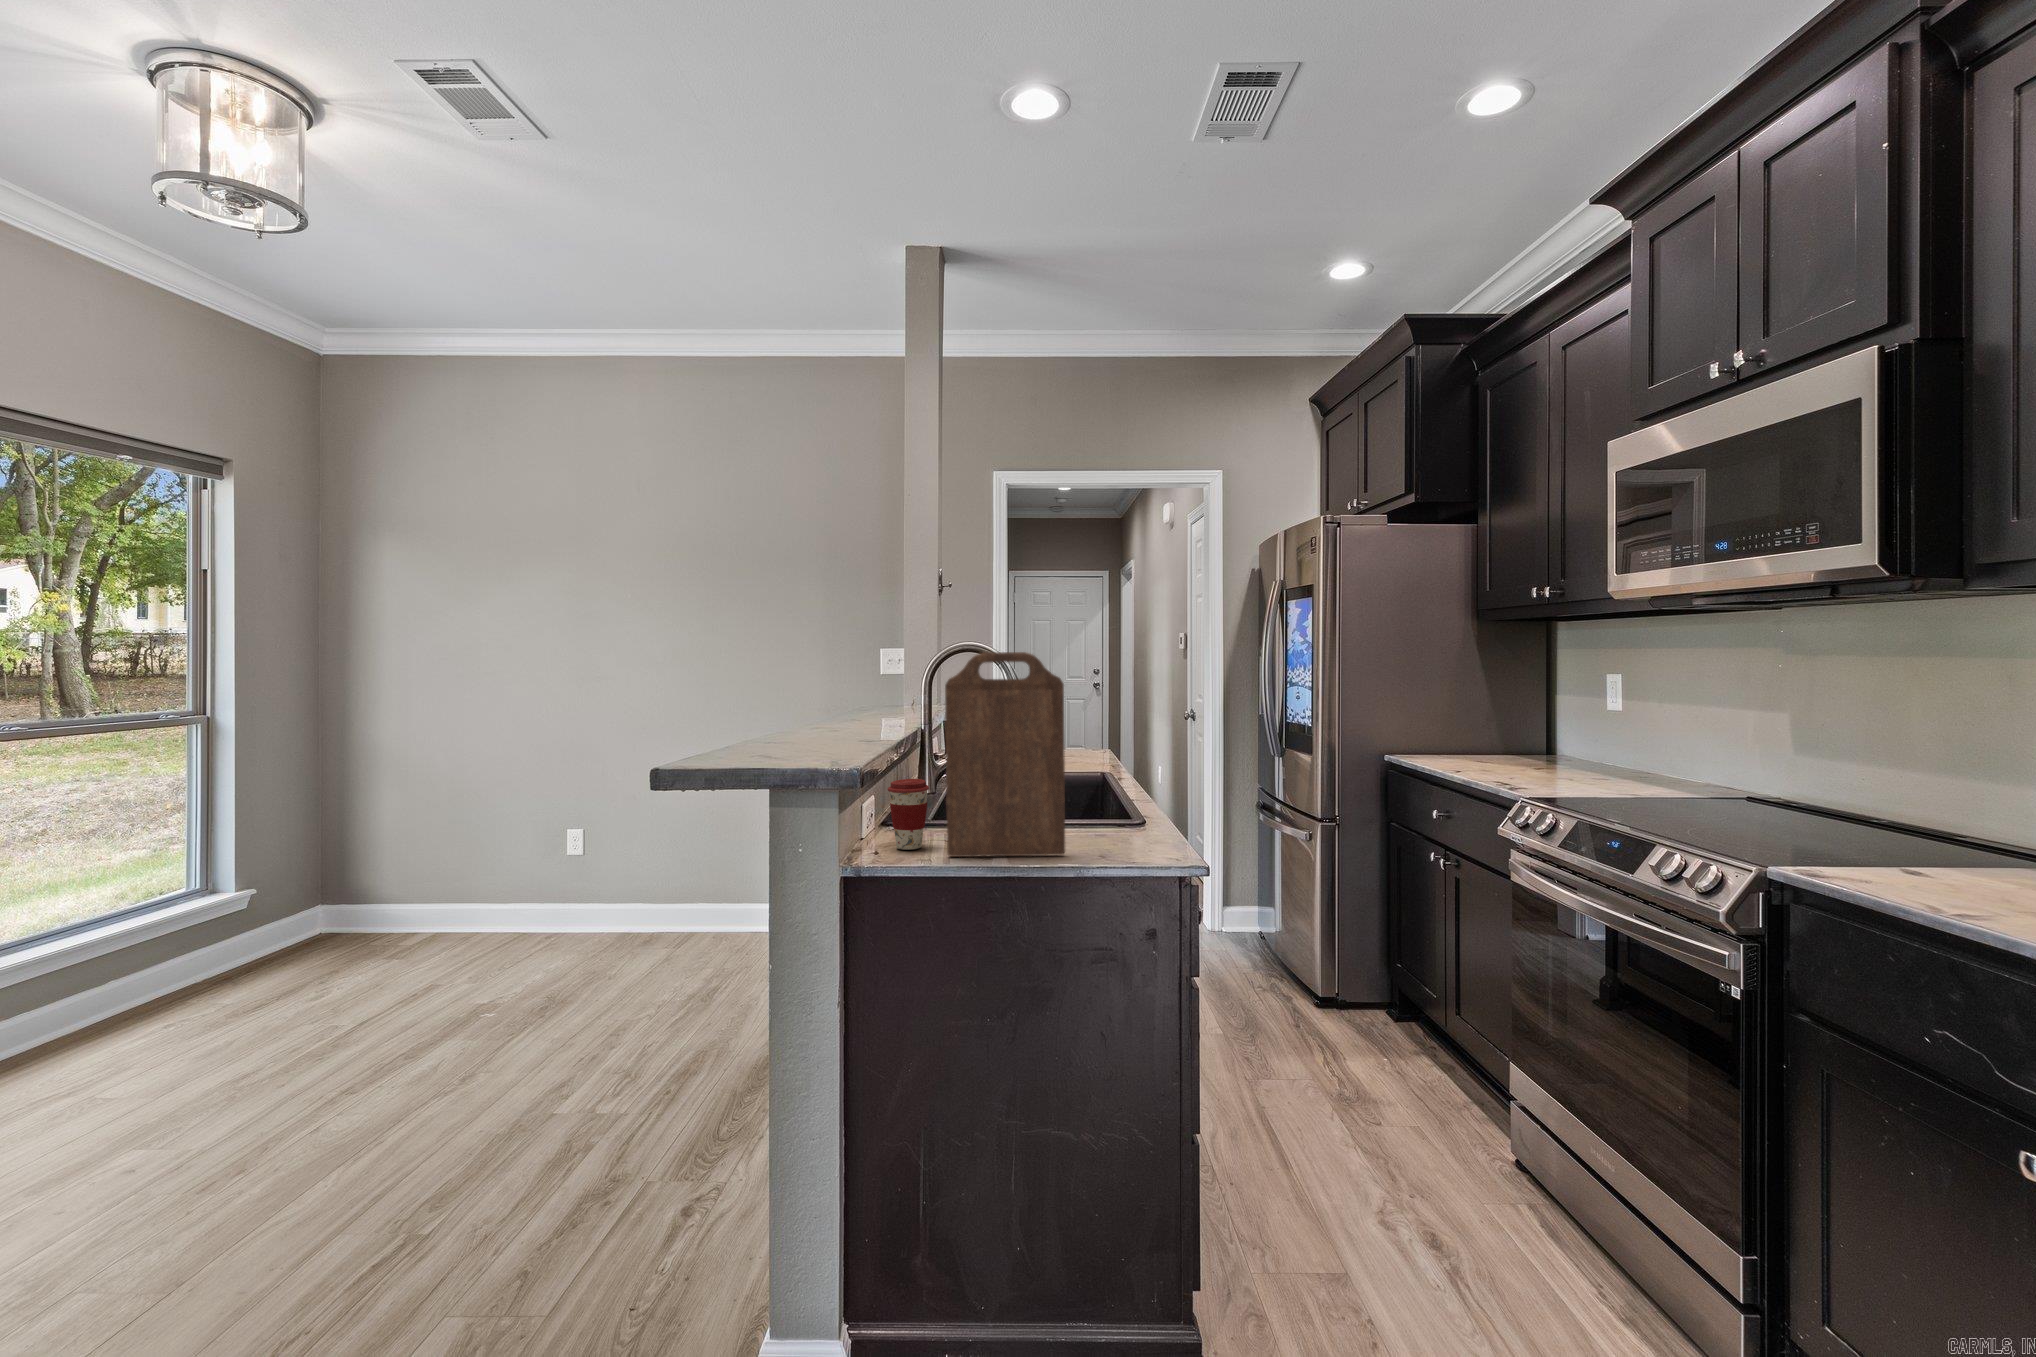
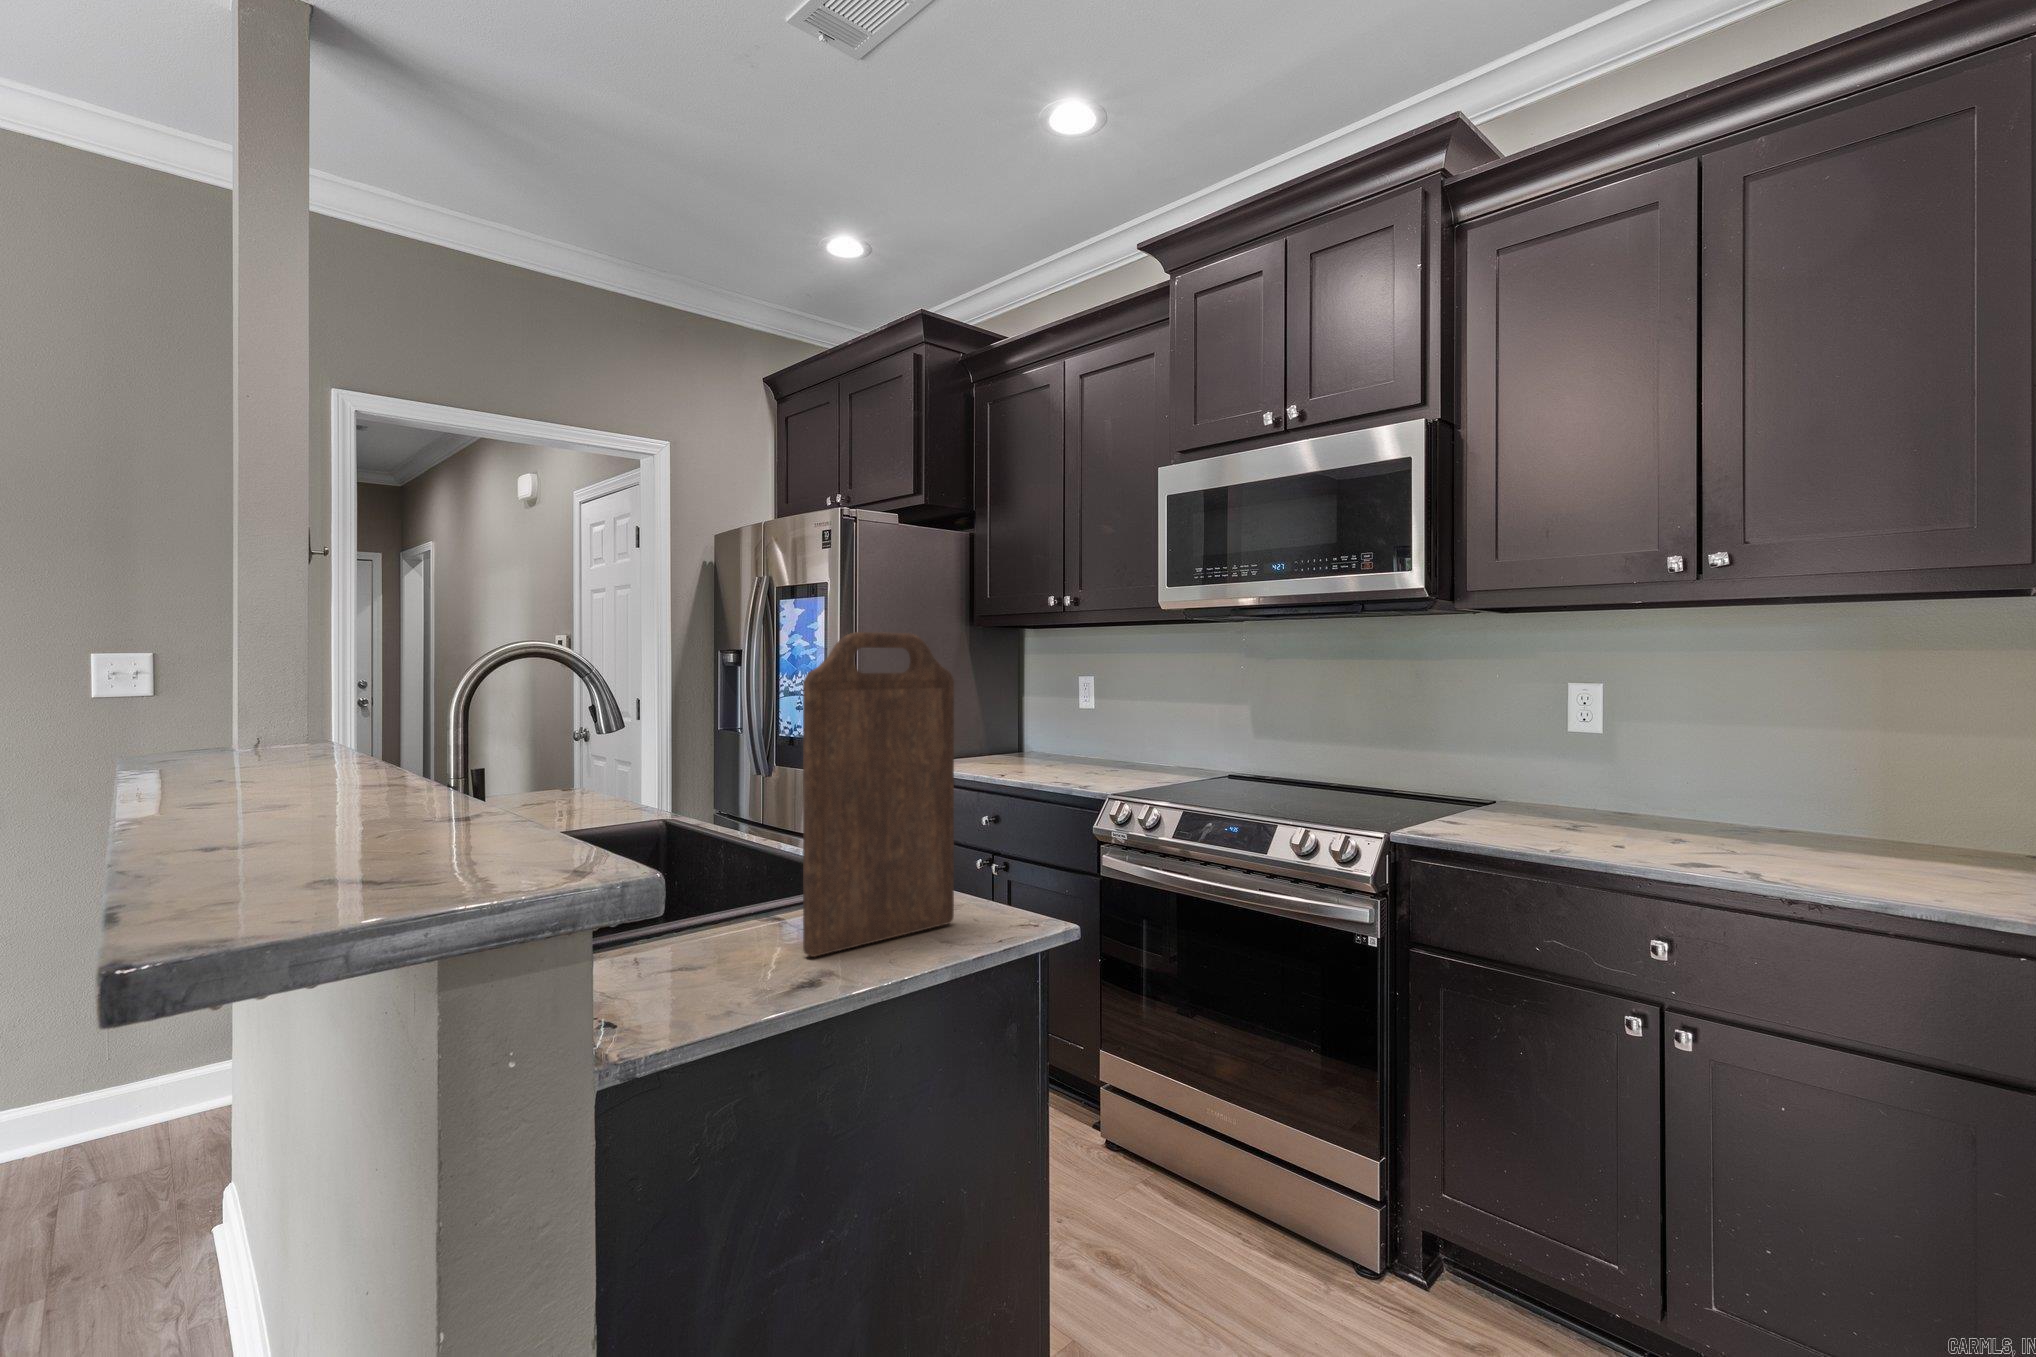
coffee cup: present [888,779,929,850] -> none [672,839,745,961]

